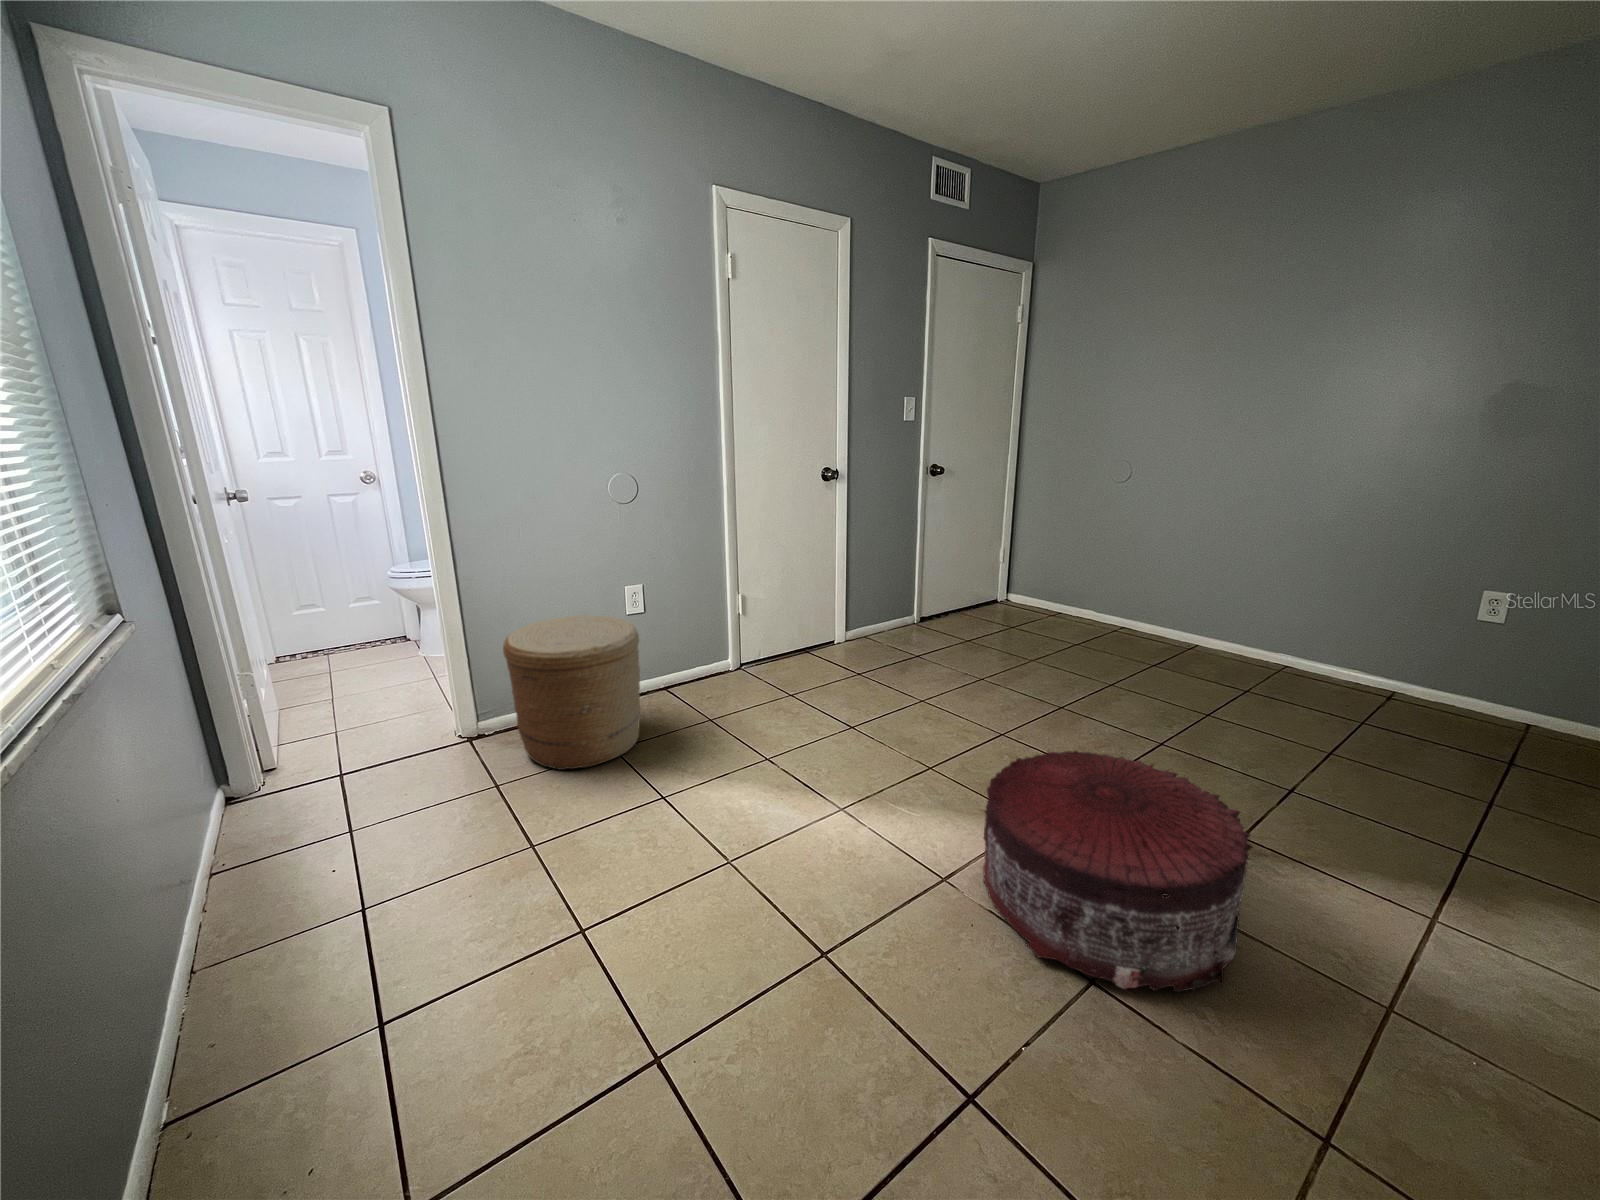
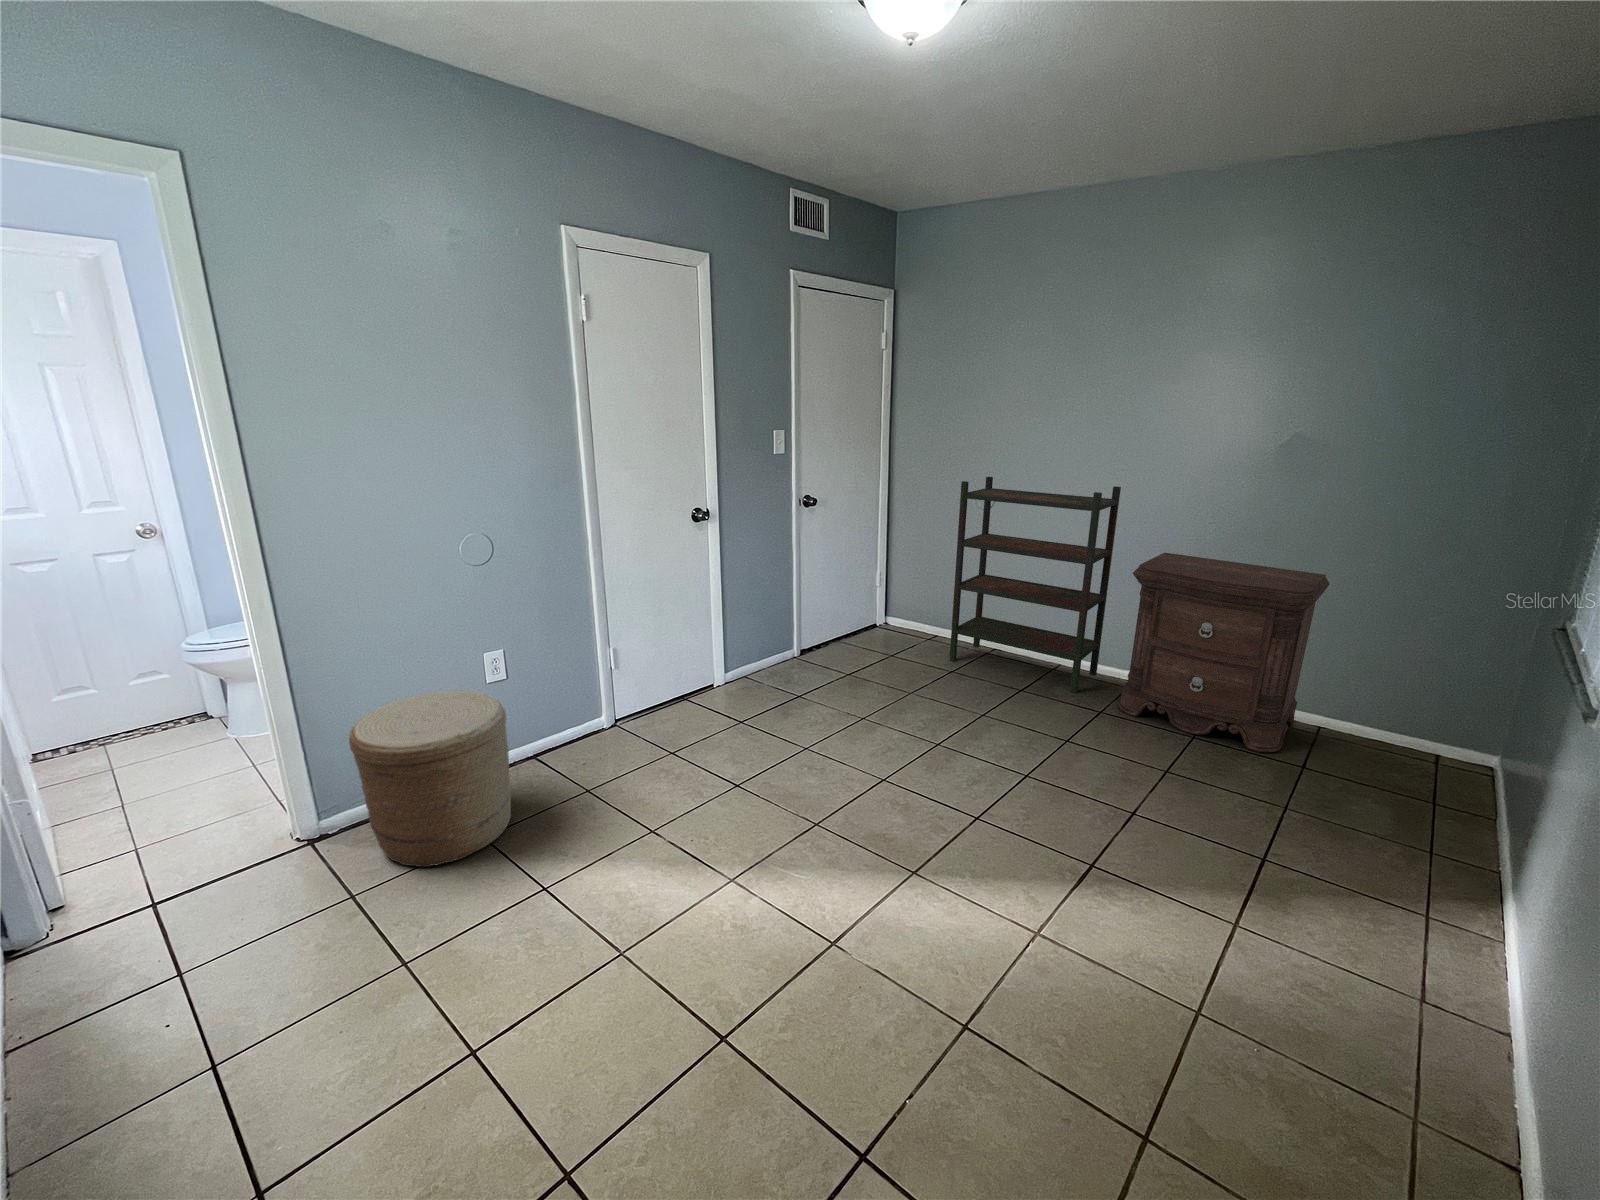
bookshelf: none [1077,447,1286,674] -> present [950,477,1121,693]
nightstand: none [1272,524,1560,748] -> present [1118,553,1330,753]
pouf: present [983,751,1252,992] -> none [865,802,1092,1030]

